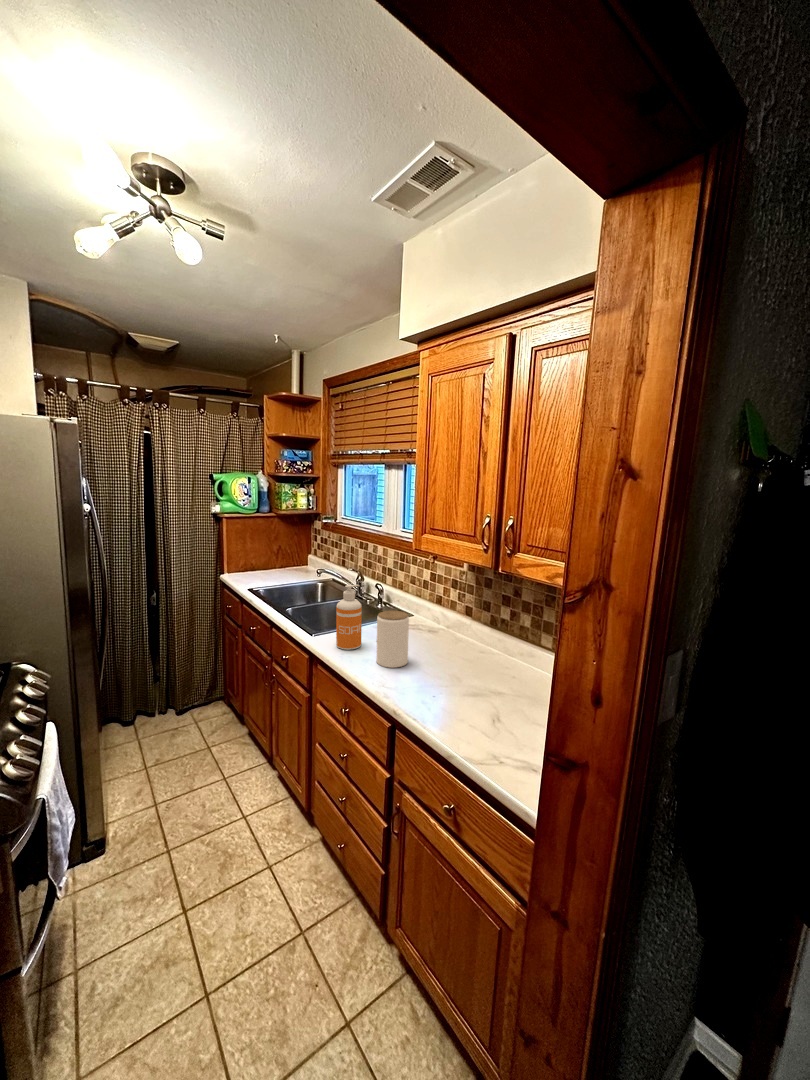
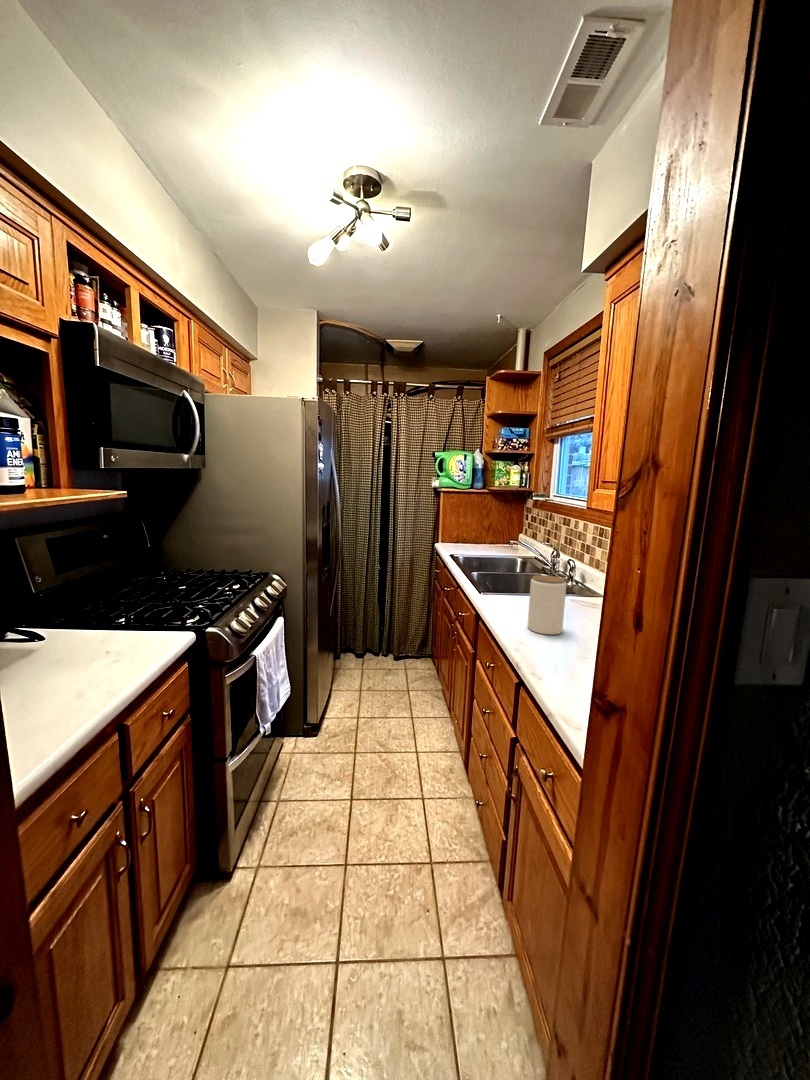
soap dispenser: present [336,584,362,650] -> none [497,546,526,612]

